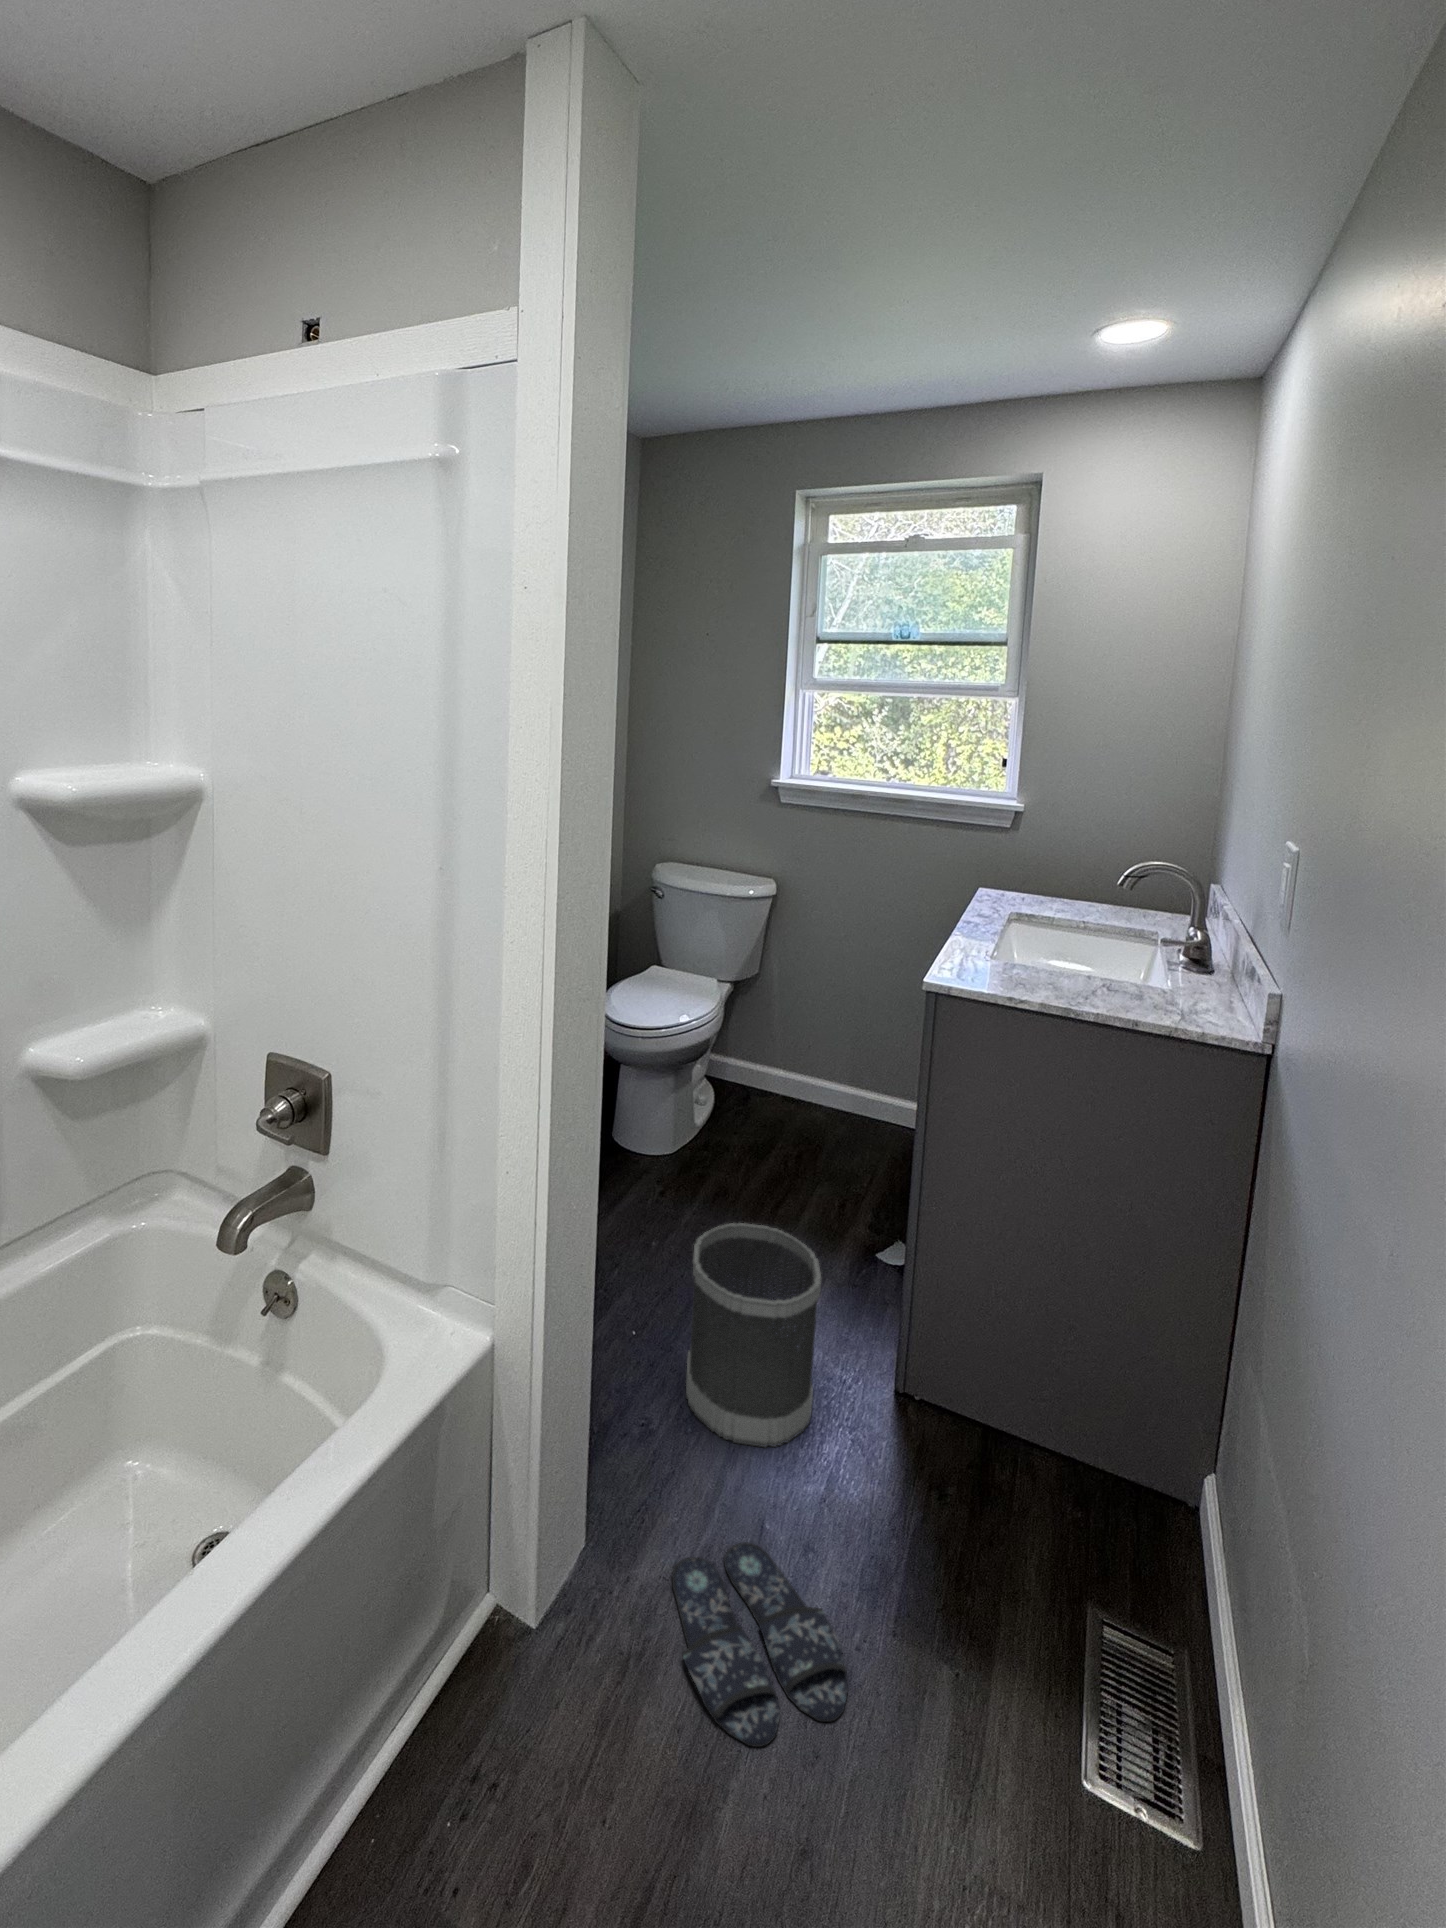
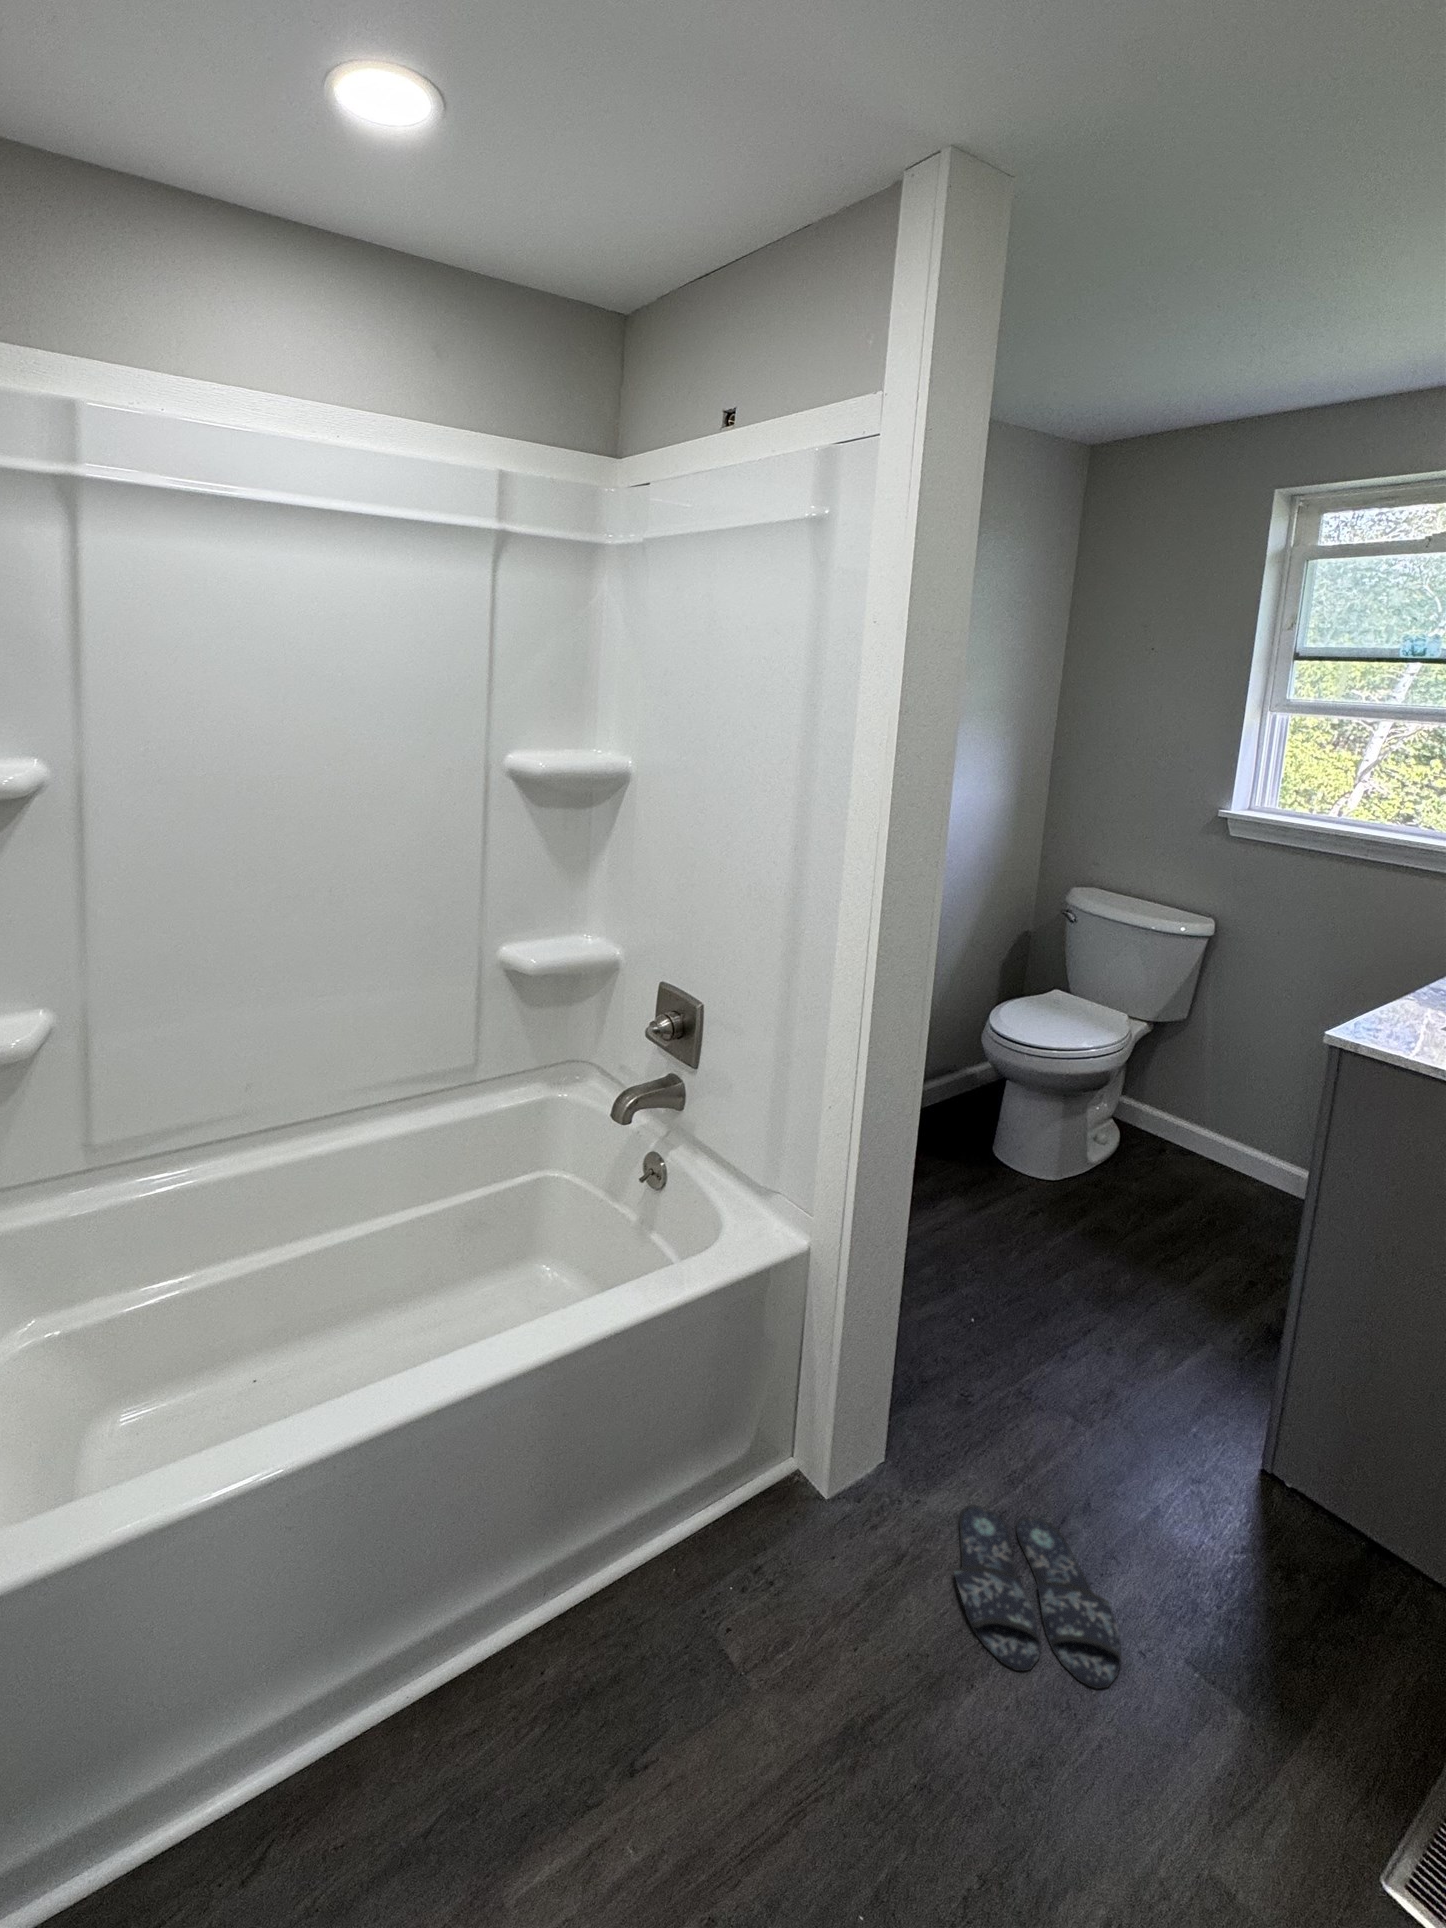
wastebasket: present [686,1223,821,1447] -> none [1013,1238,1173,1463]

